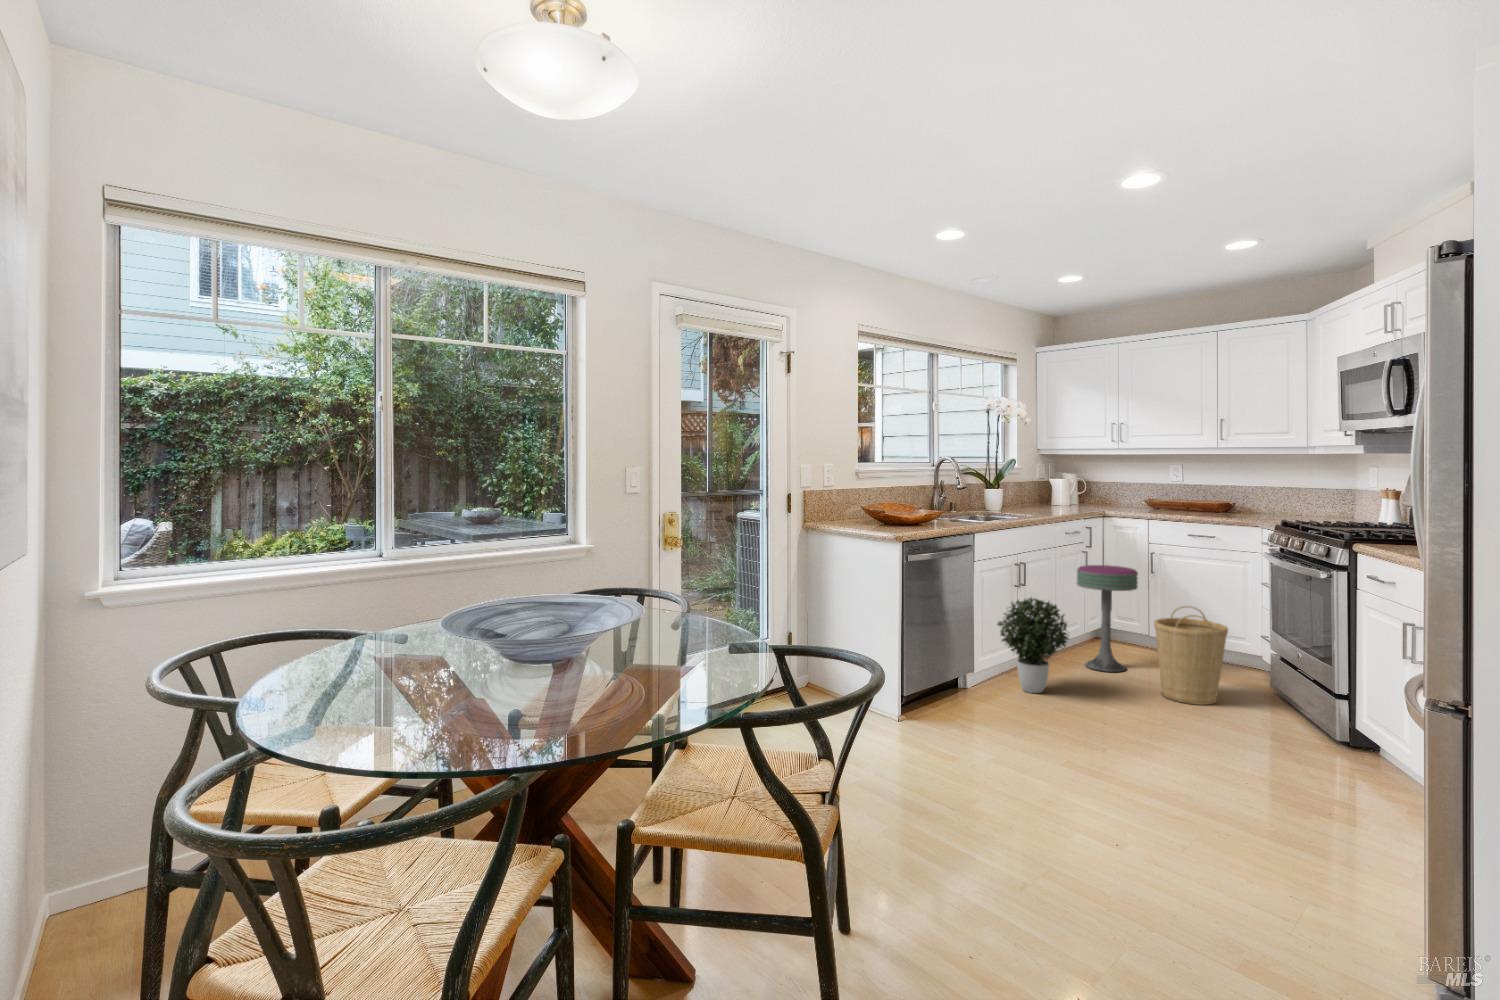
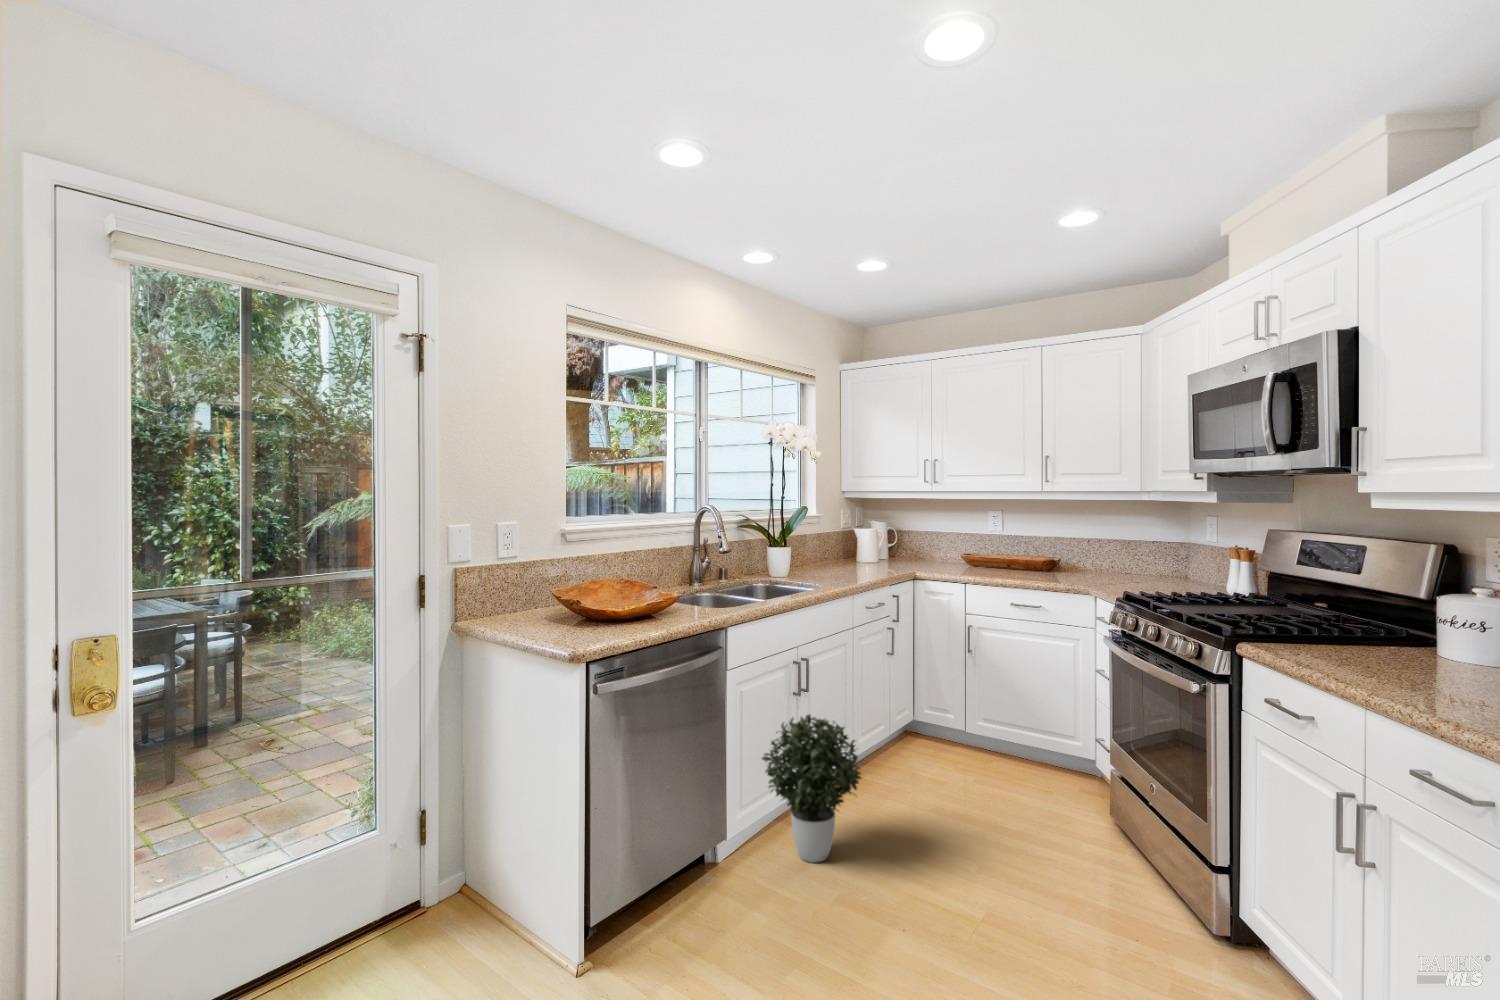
bar stool: present [1077,565,1138,672] -> none [877,650,953,802]
basket: present [1154,606,1228,705] -> none [974,715,1070,866]

